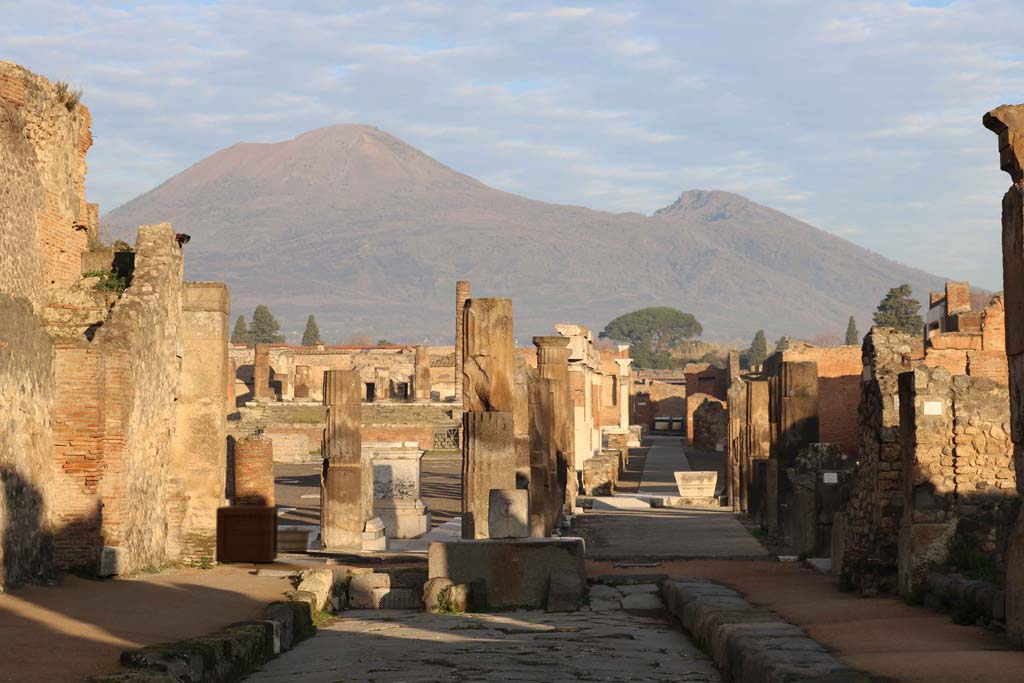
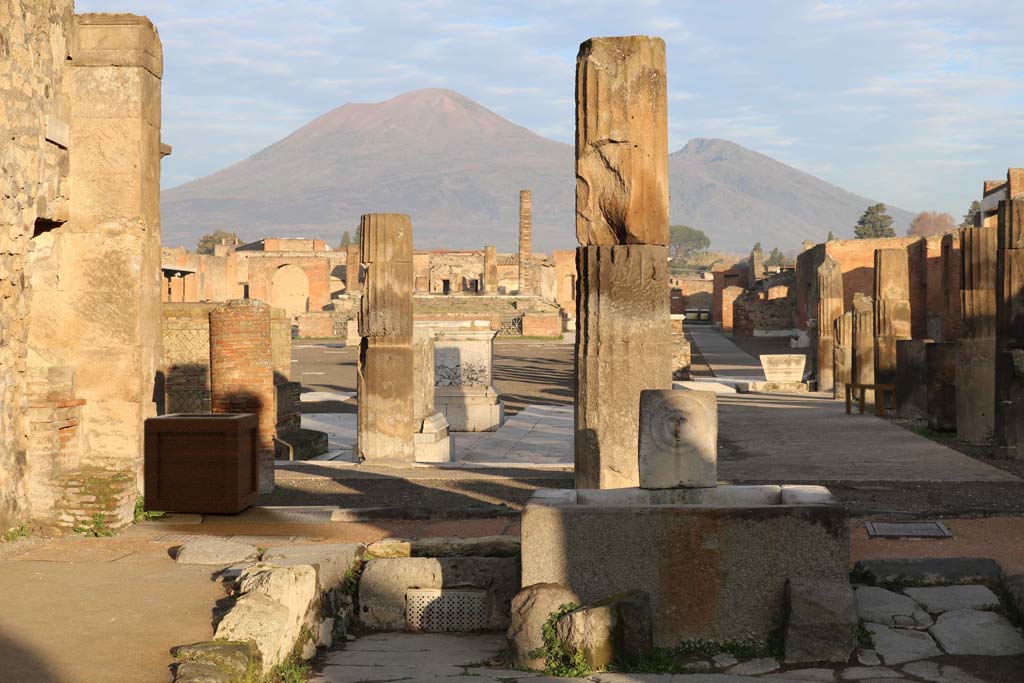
bench: none [708,496,749,522] -> present [845,383,896,416]
bucket: present [278,526,313,552] -> none [271,438,335,478]

